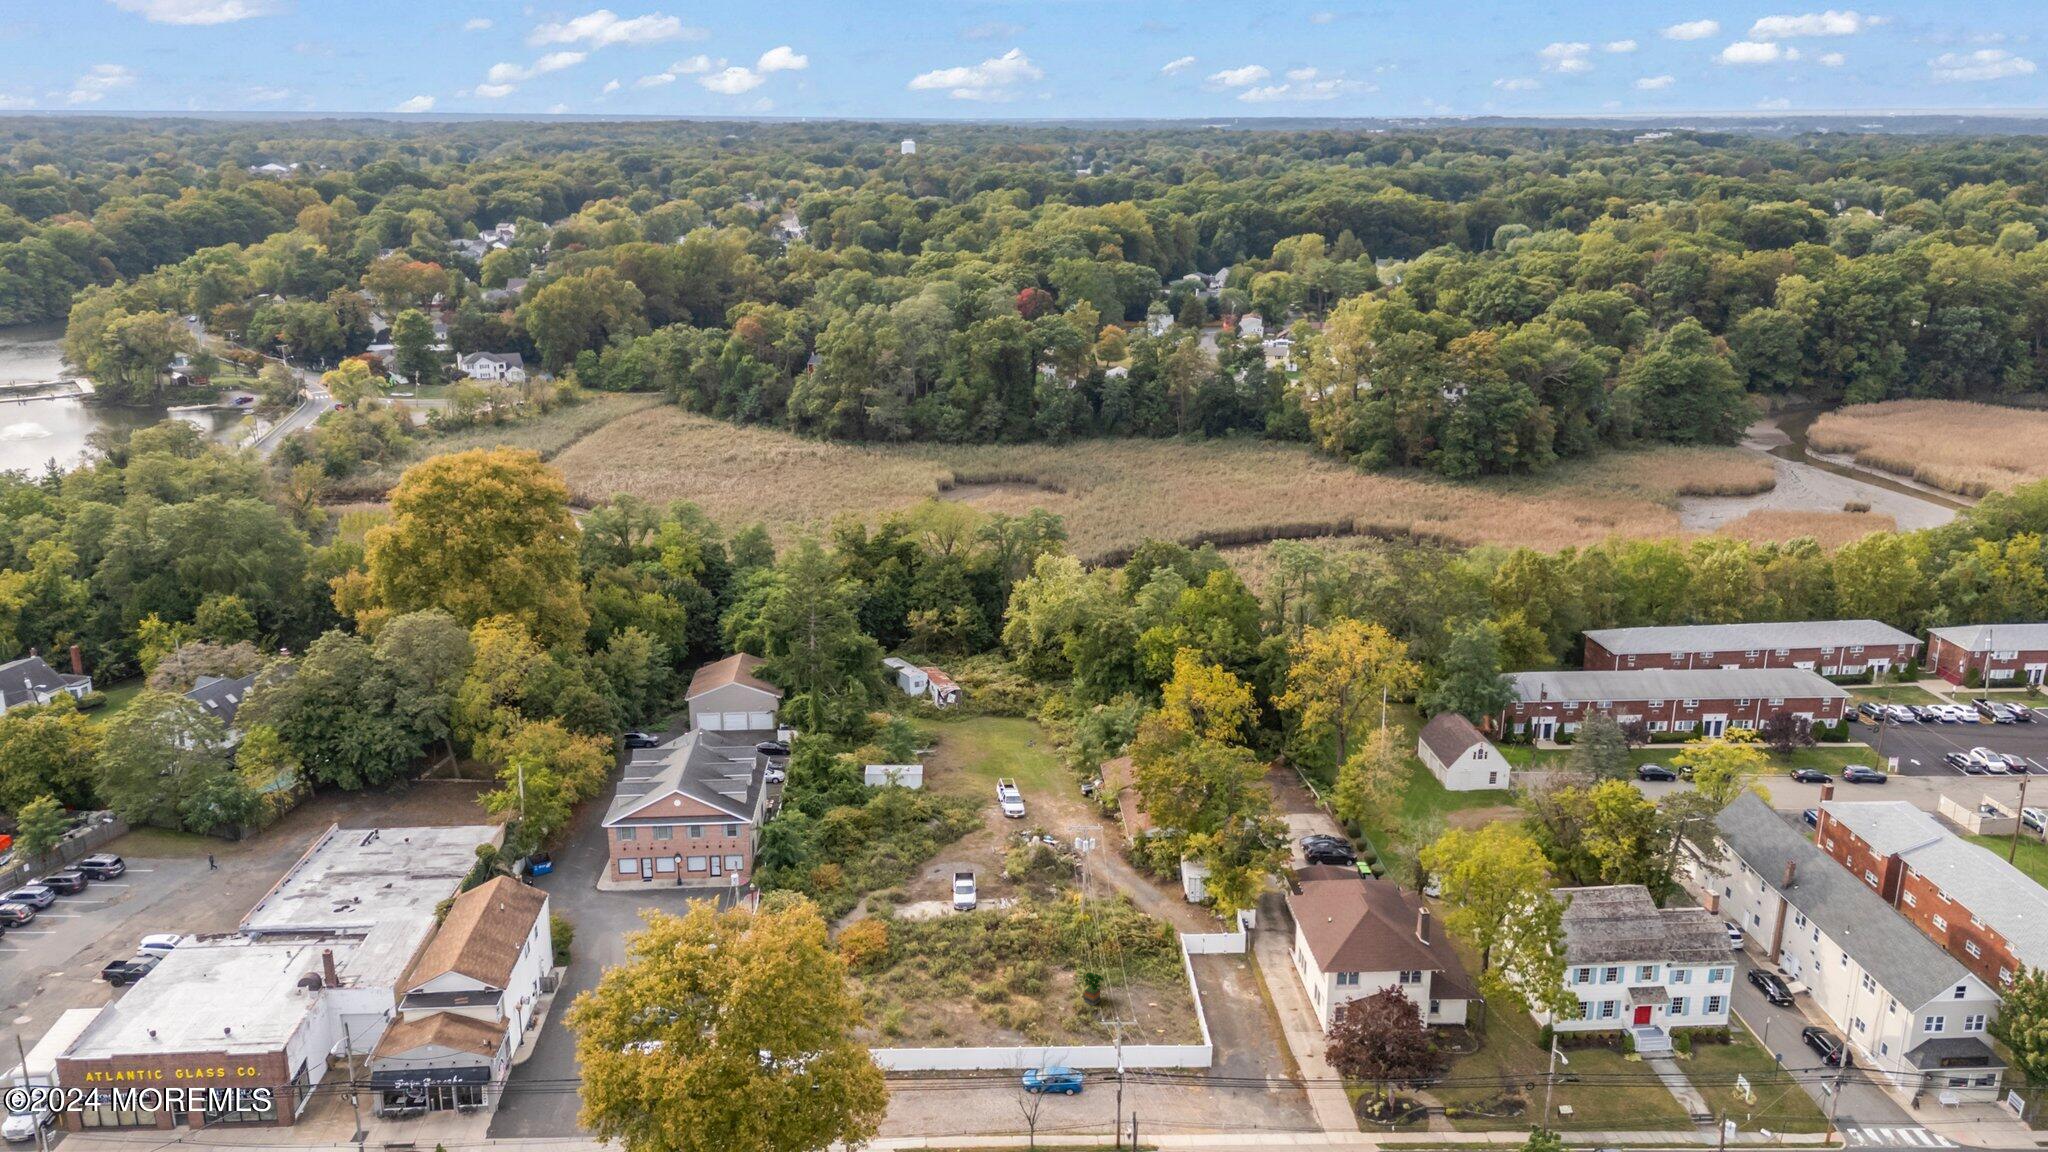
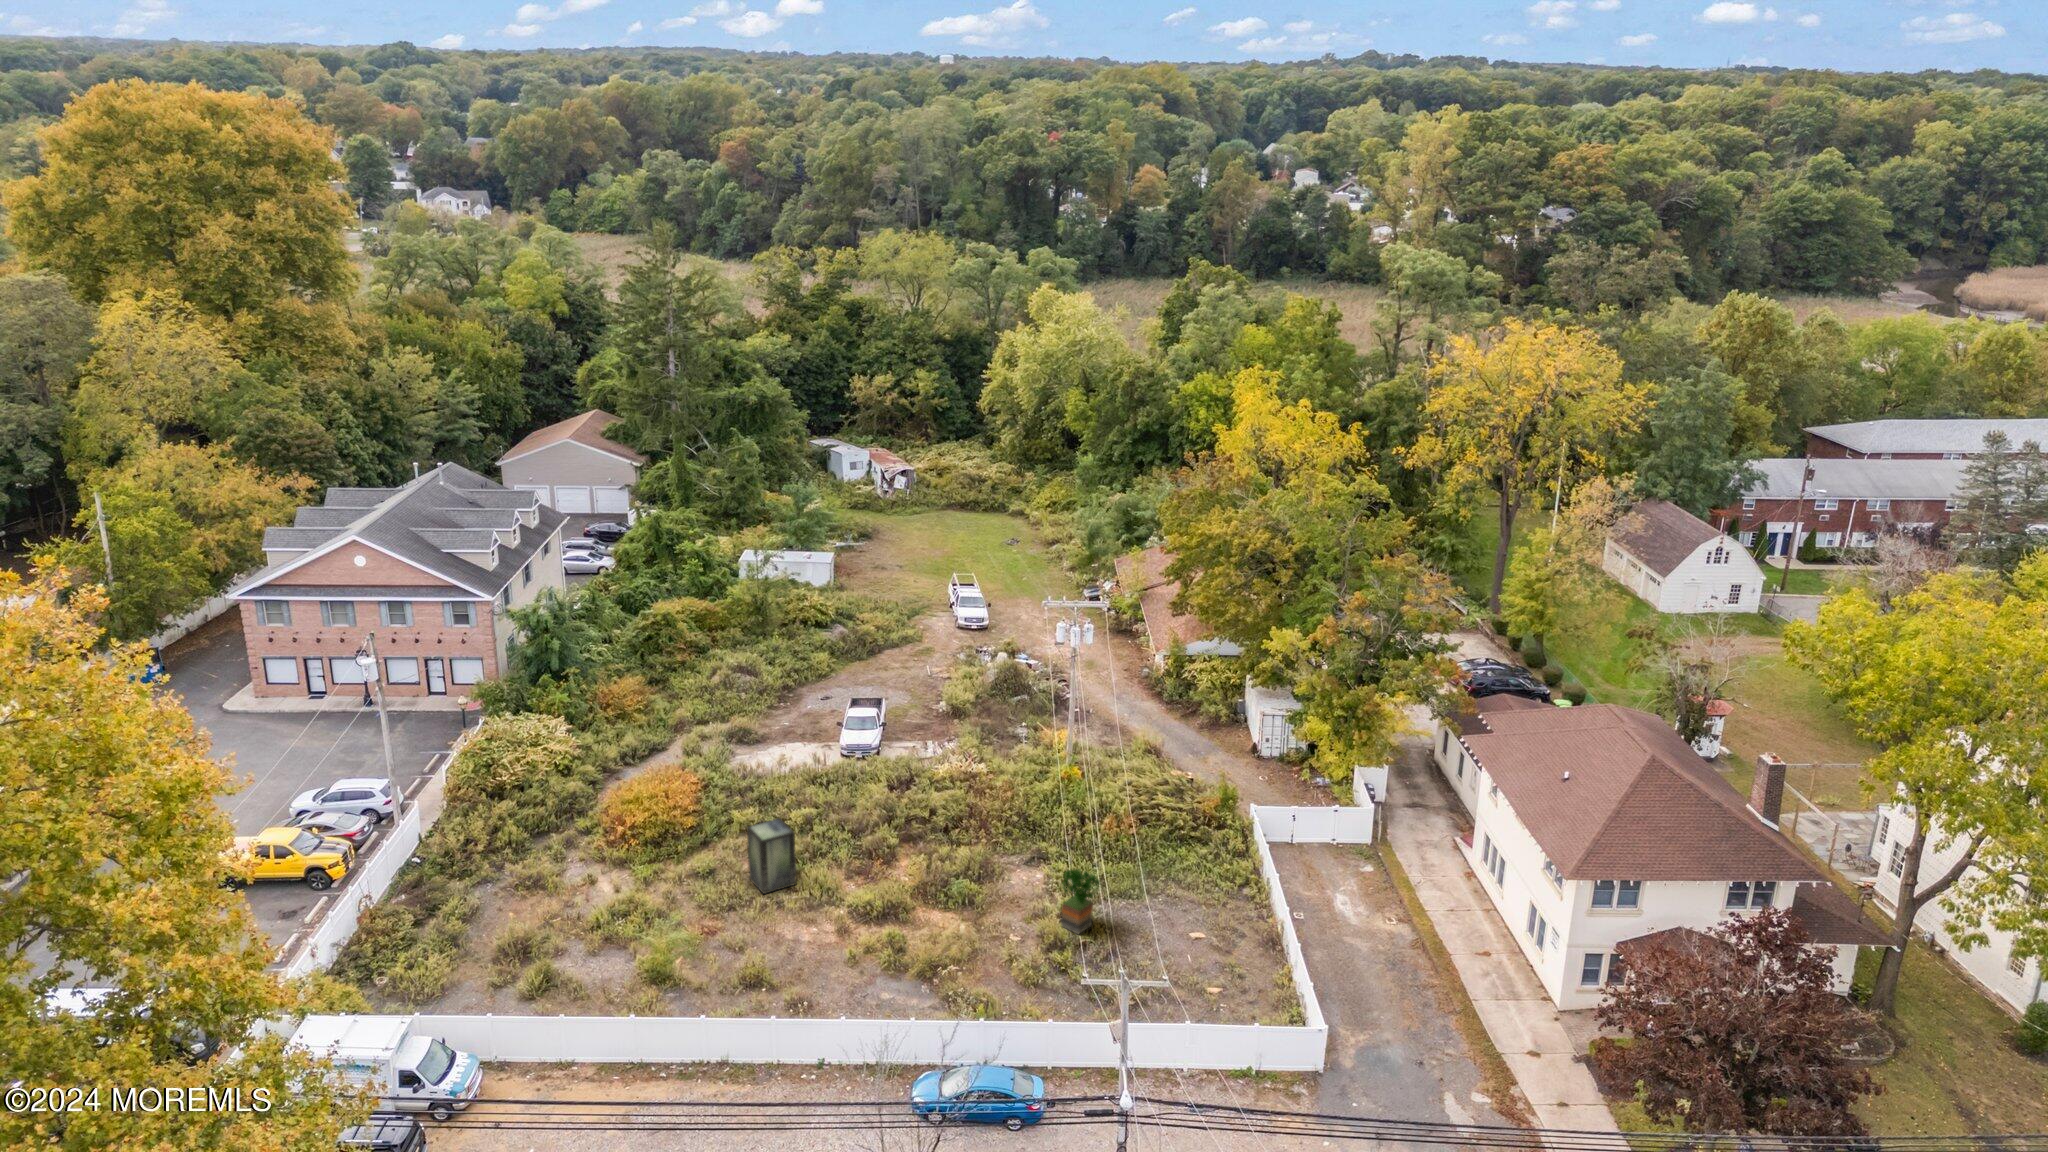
storage box: none [922,950,948,991] -> present [747,818,796,894]

